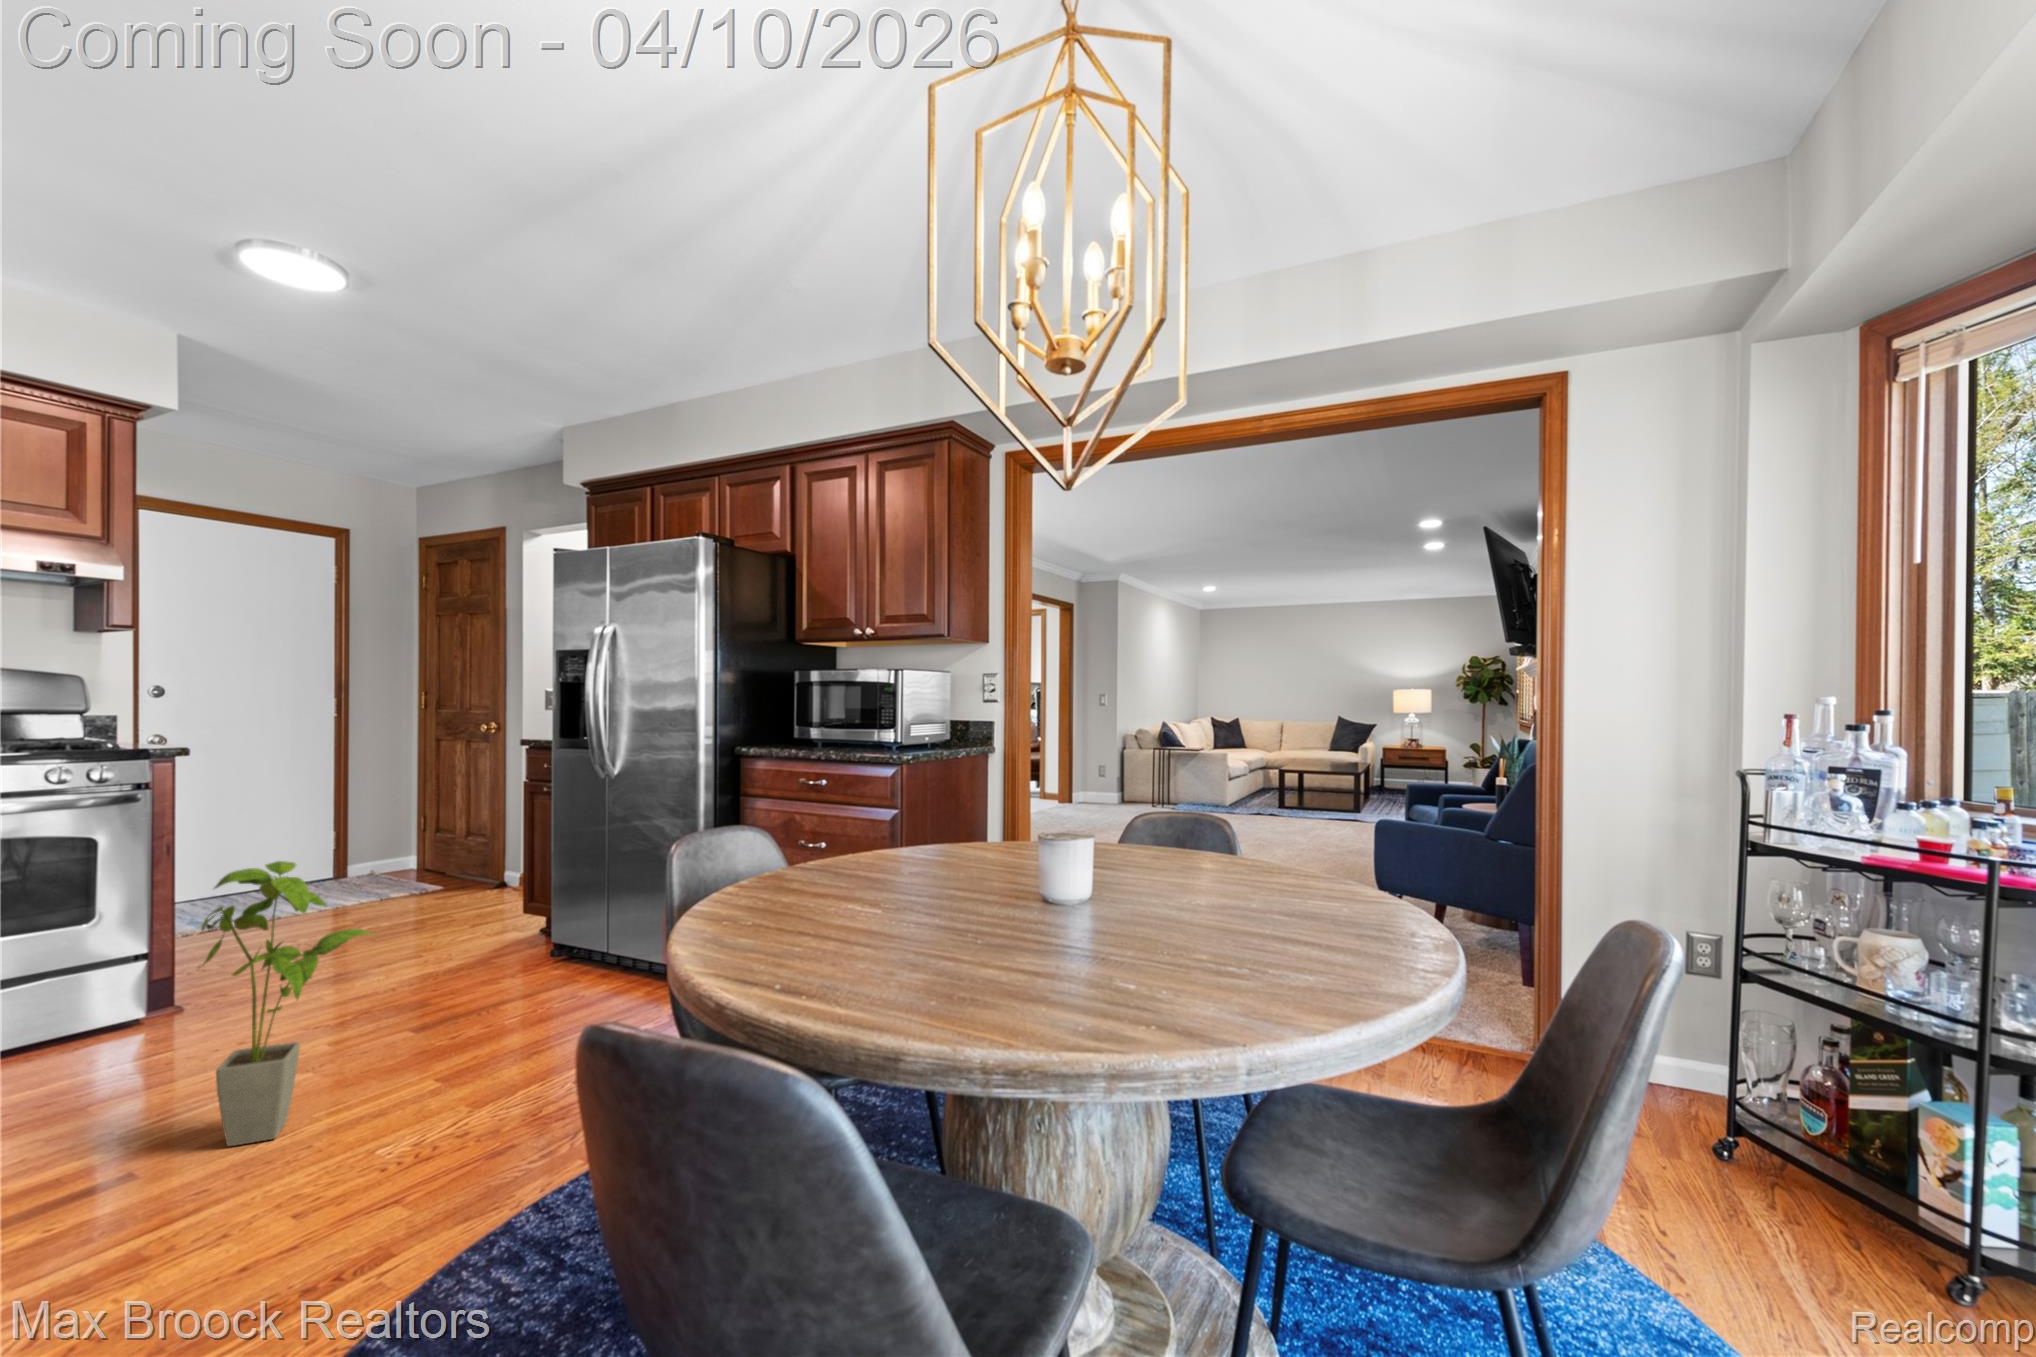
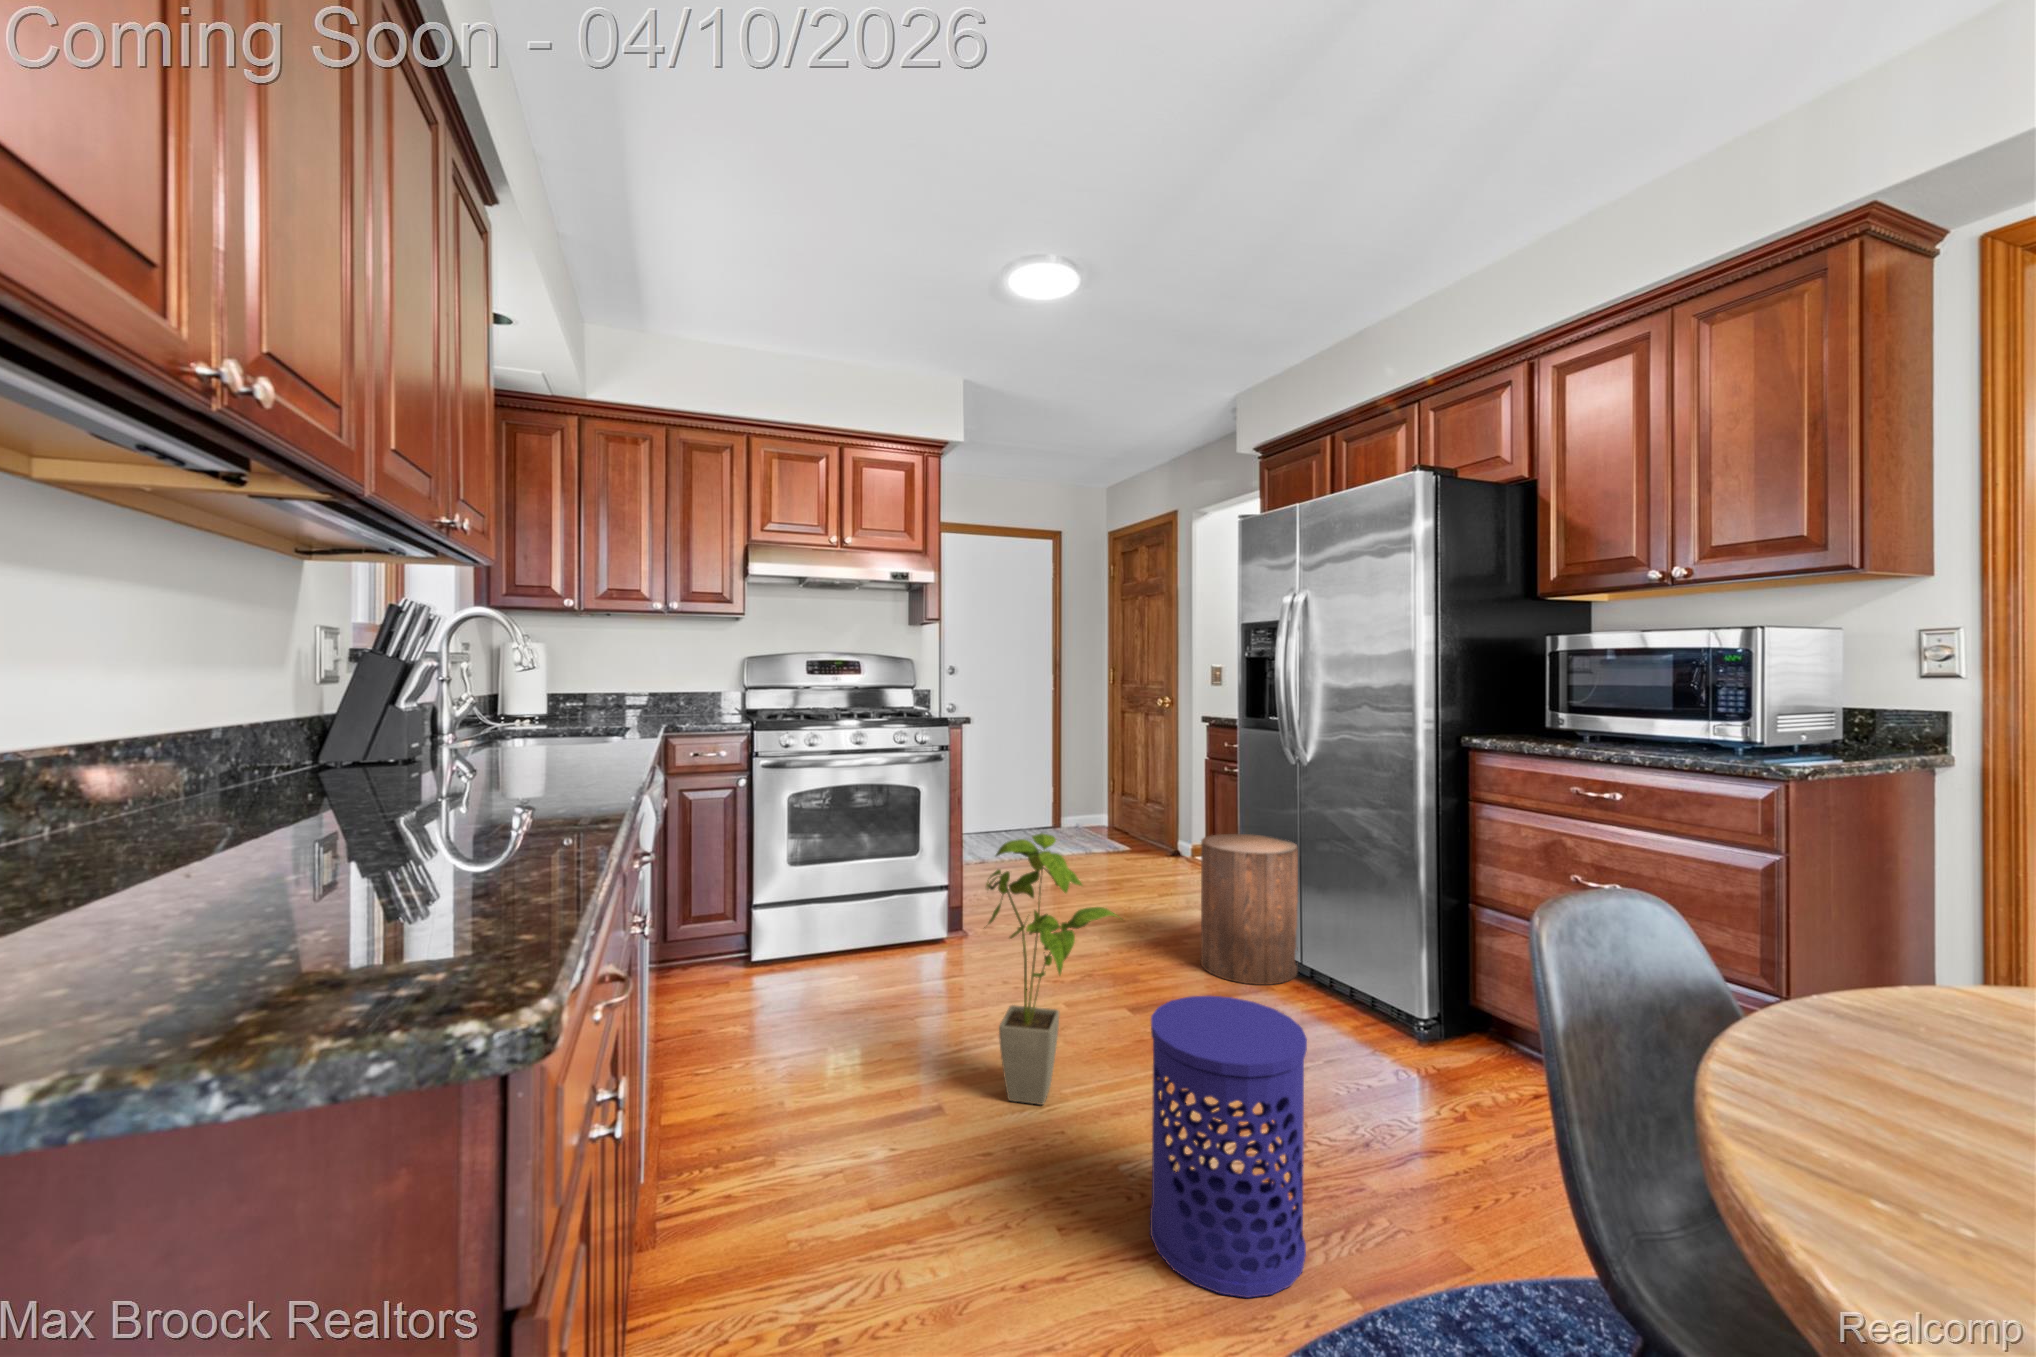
stool: none [496,852,599,995] -> present [1201,834,1298,985]
waste bin: none [384,976,536,1211] -> present [1150,996,1307,1298]

